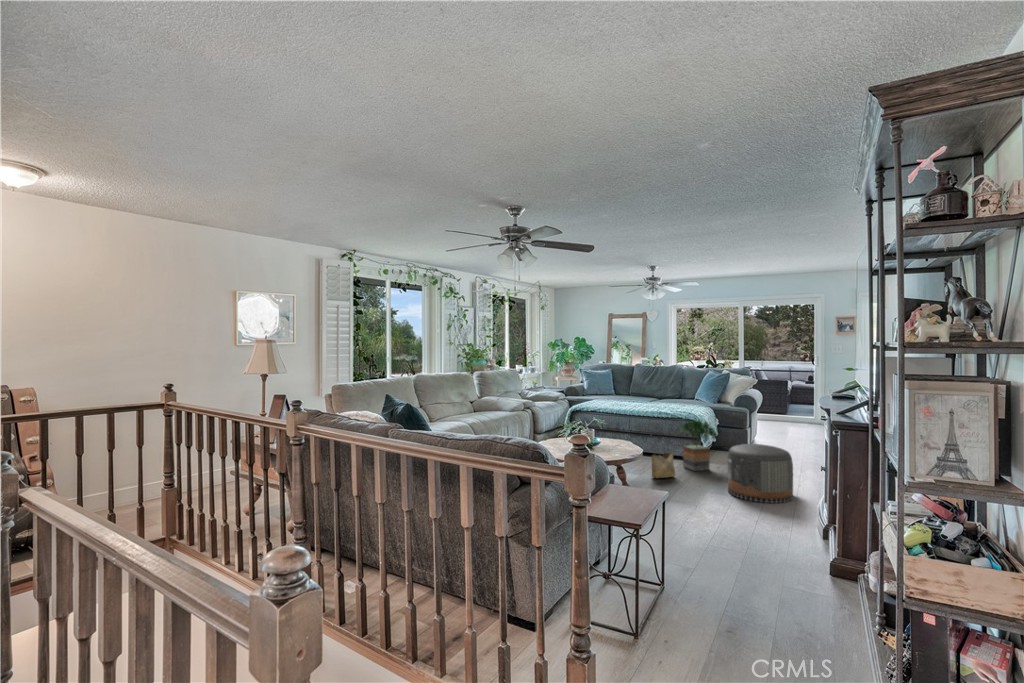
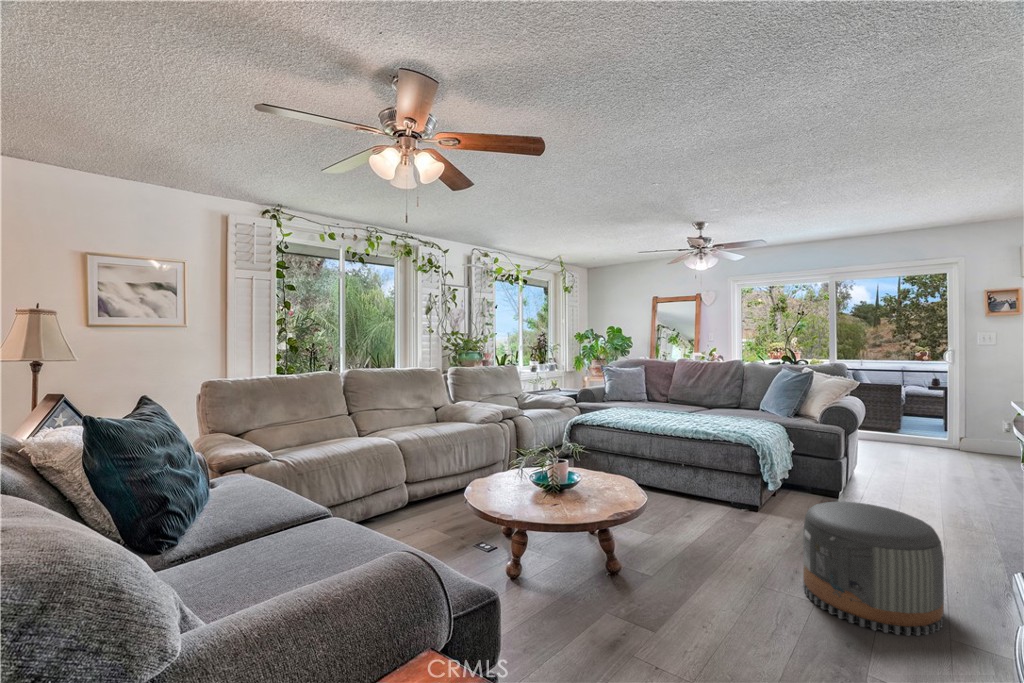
potted tree: present [680,421,717,471] -> none [722,447,789,533]
woven basket: present [652,453,675,478] -> none [668,481,710,546]

